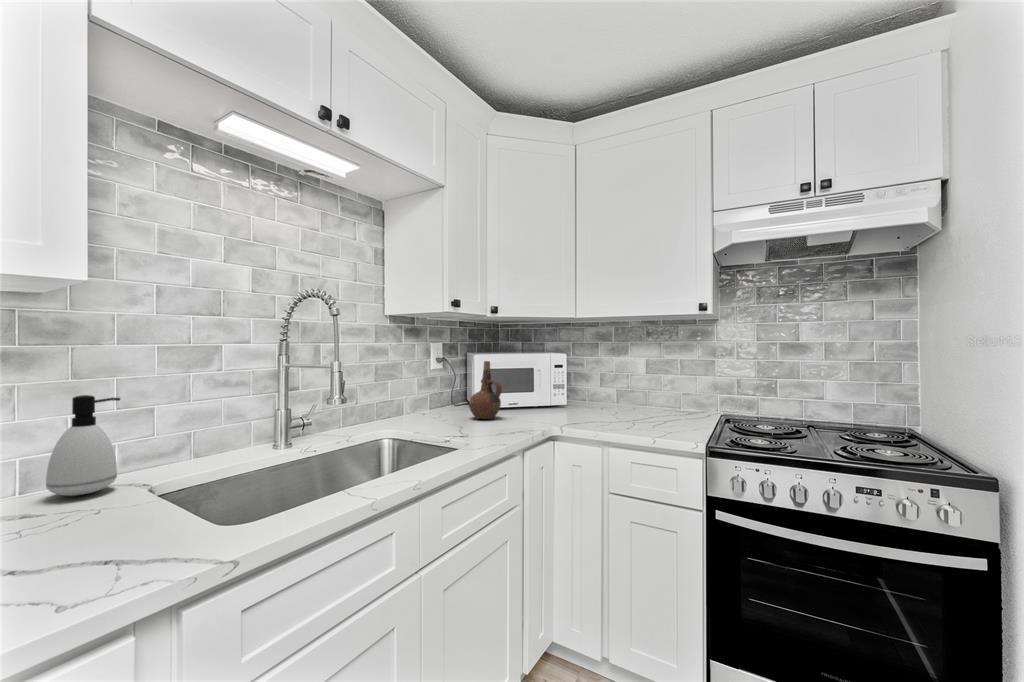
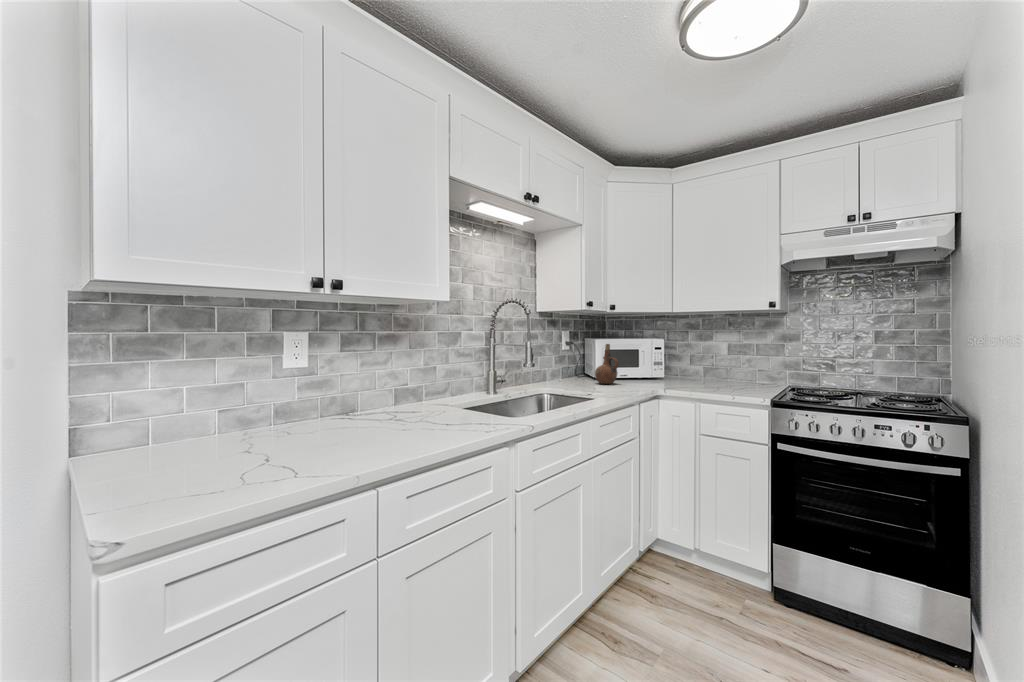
soap dispenser: present [46,395,120,496] -> none [405,357,433,408]

